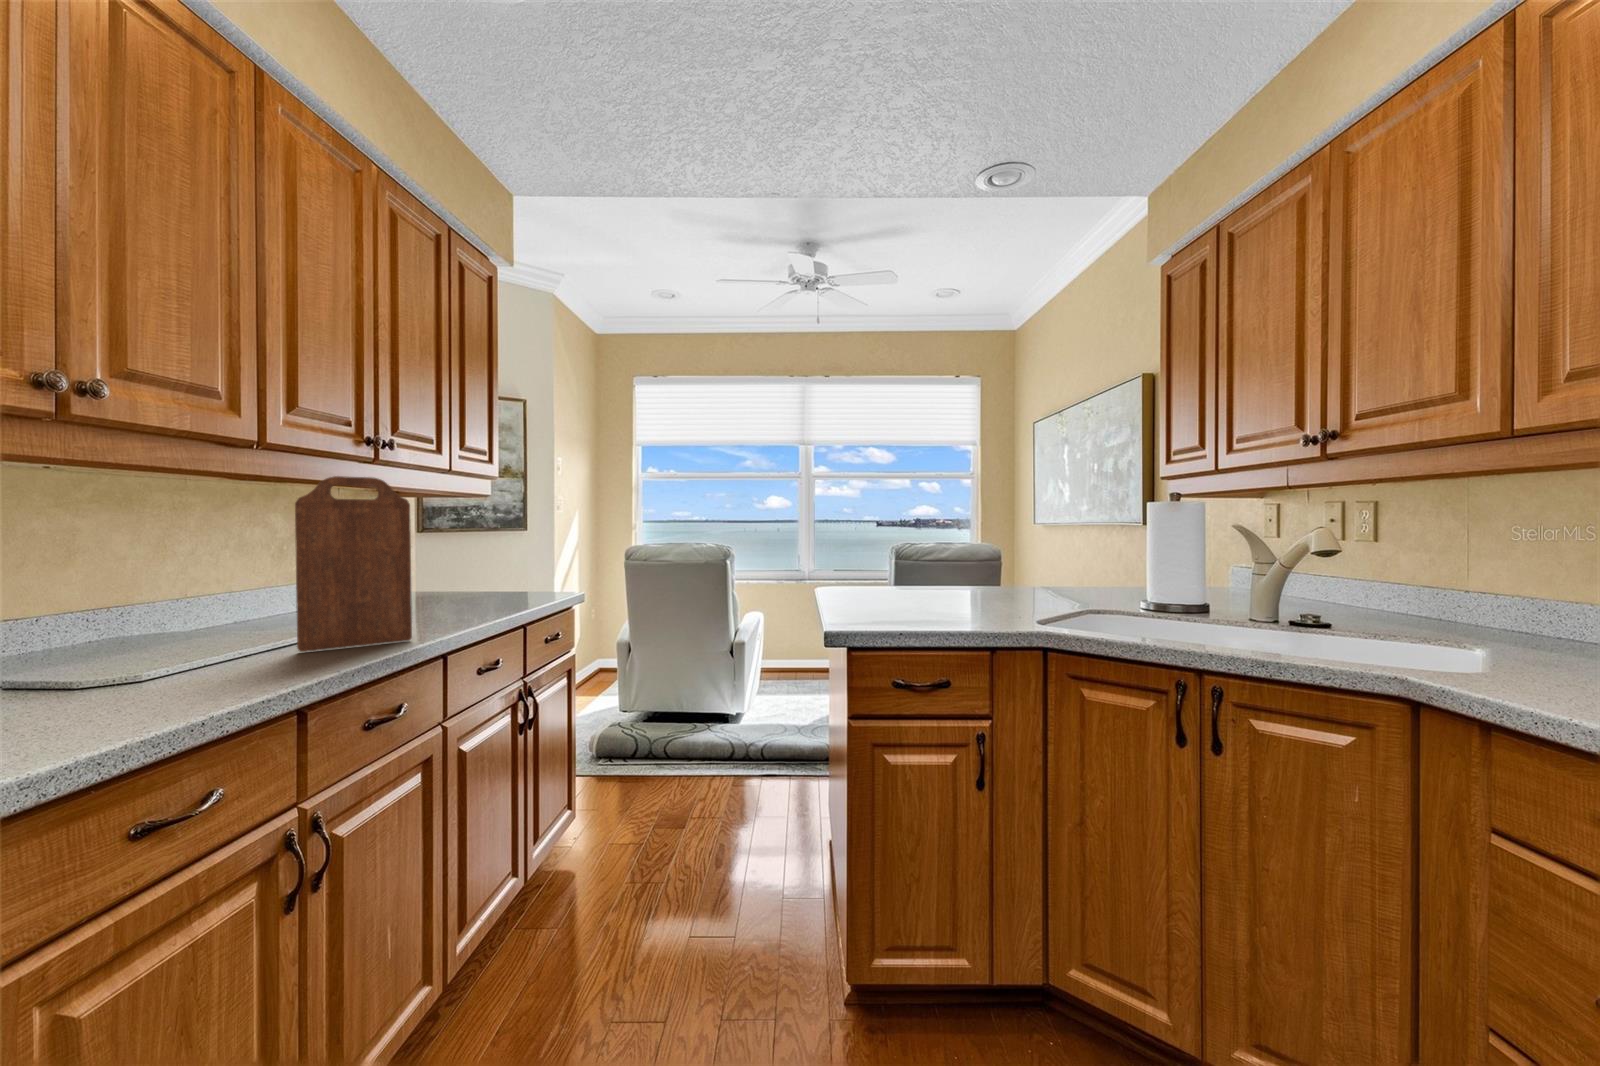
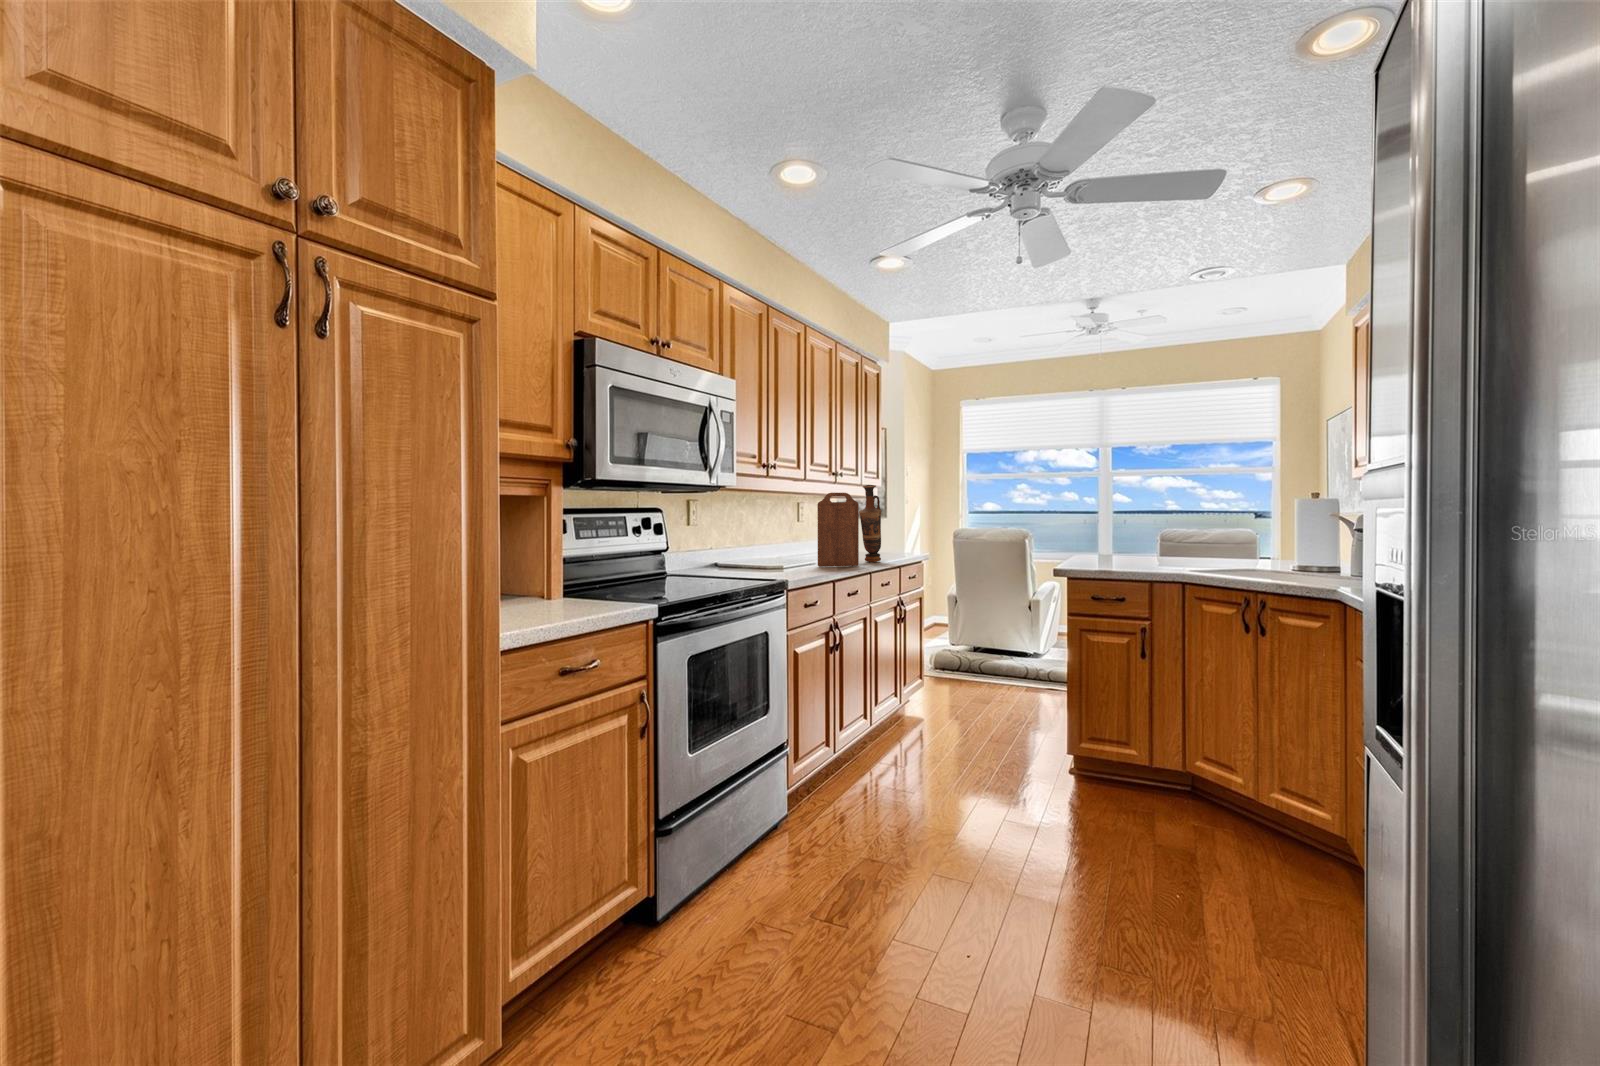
vase: none [430,468,481,622] -> present [859,485,882,562]

